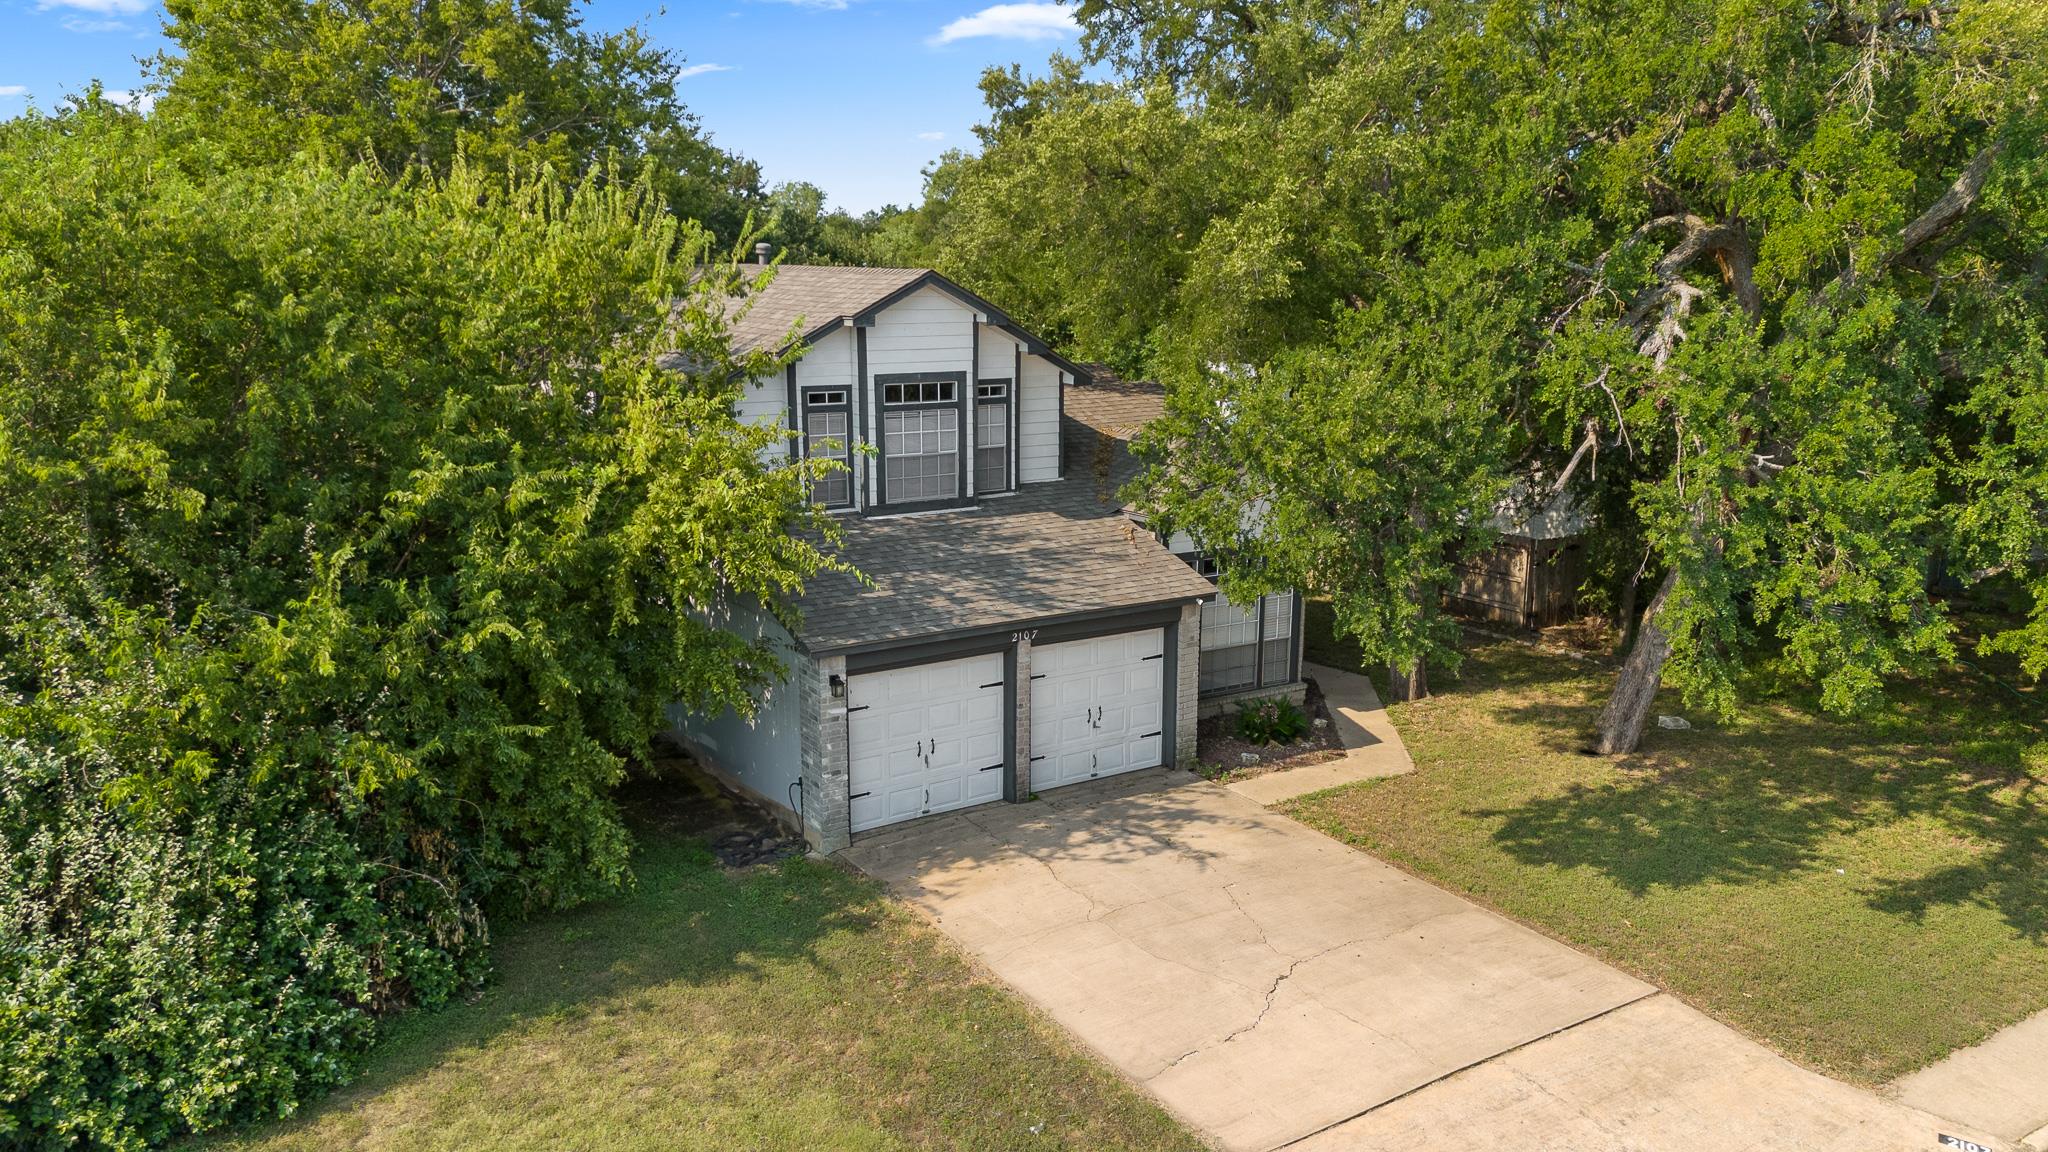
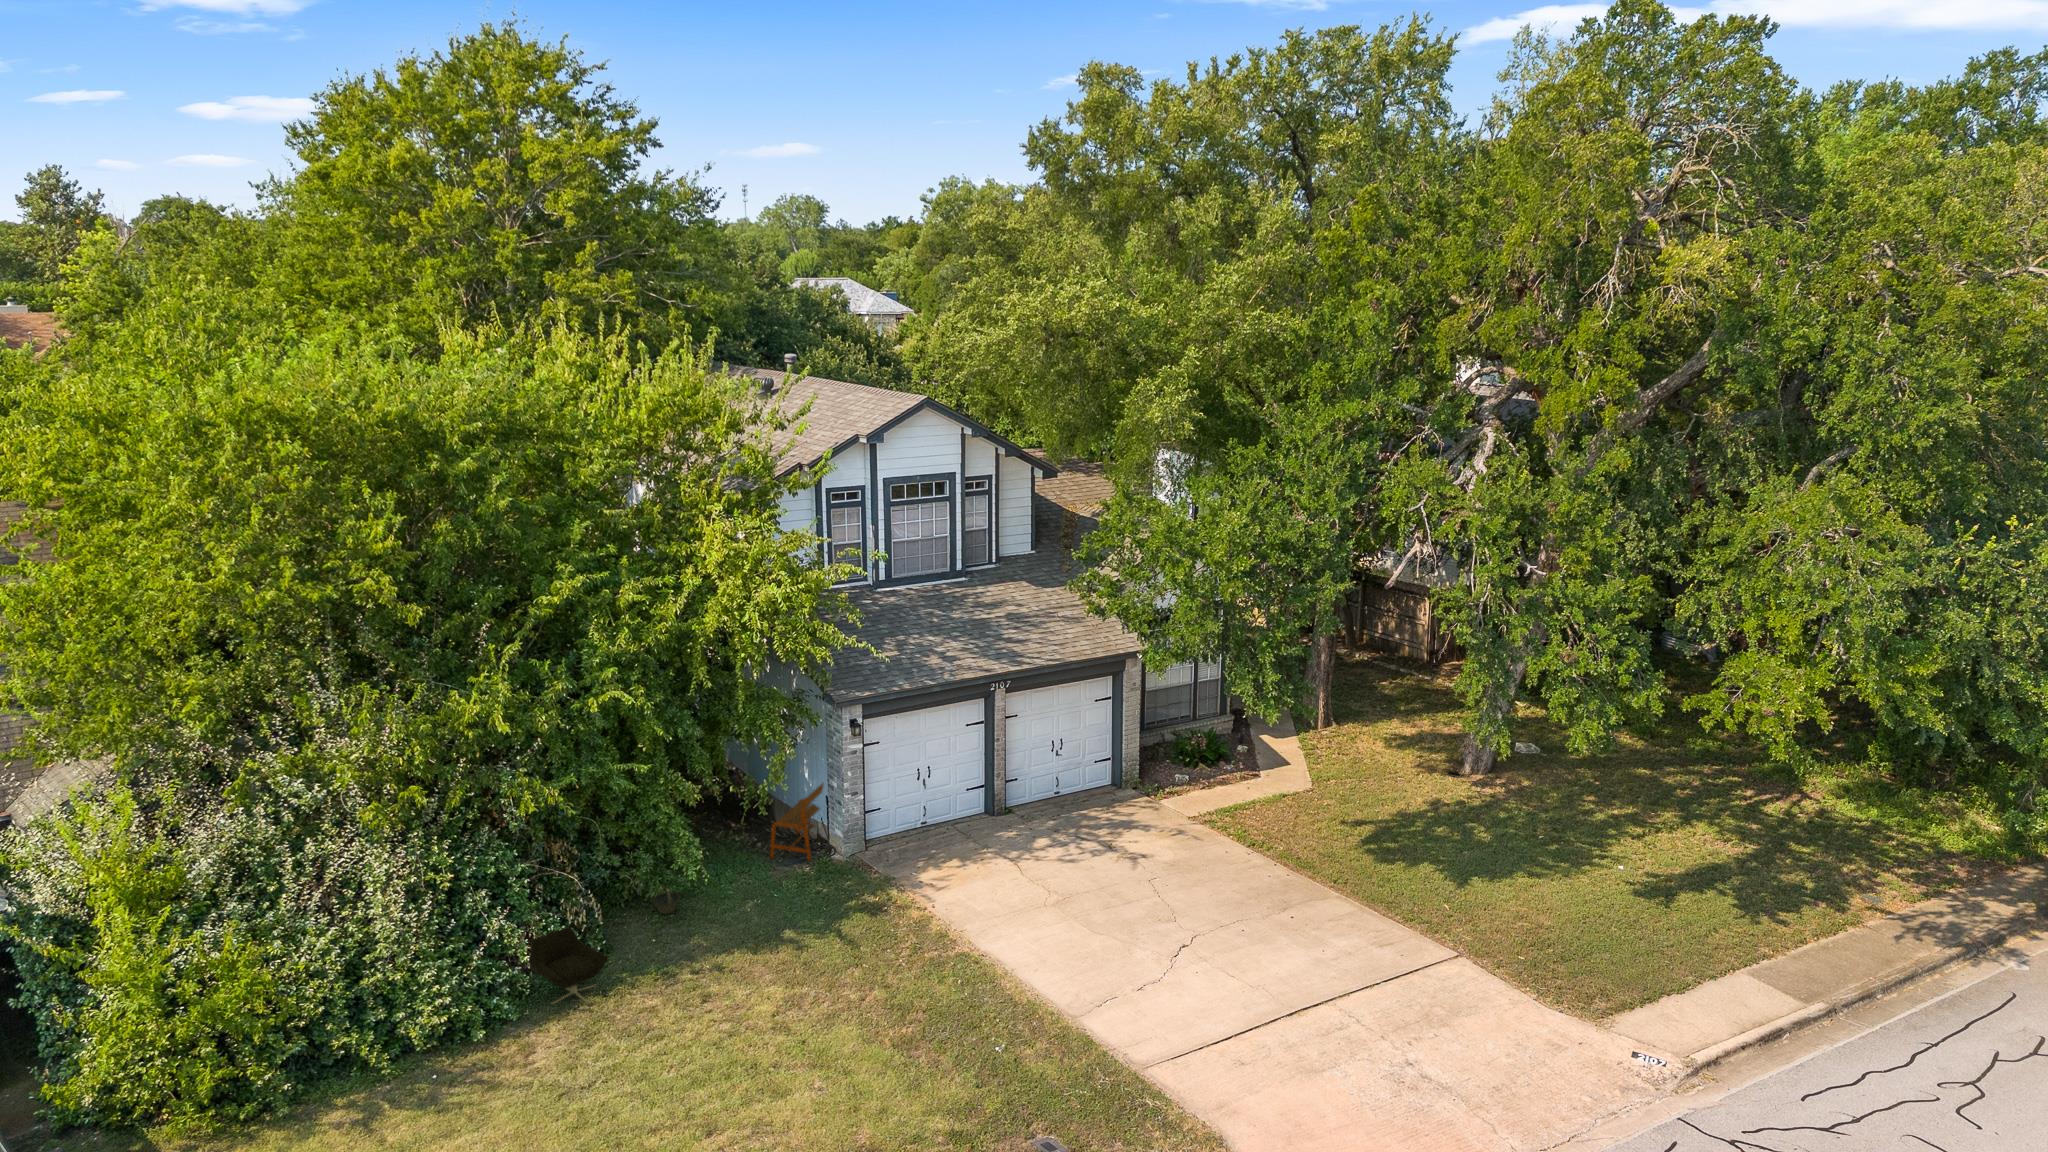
bench: none [726,751,810,859] -> present [770,784,824,861]
bucket: none [562,891,601,930] -> present [652,885,680,914]
lounge chair: none [371,949,486,1061] -> present [529,926,609,1004]

